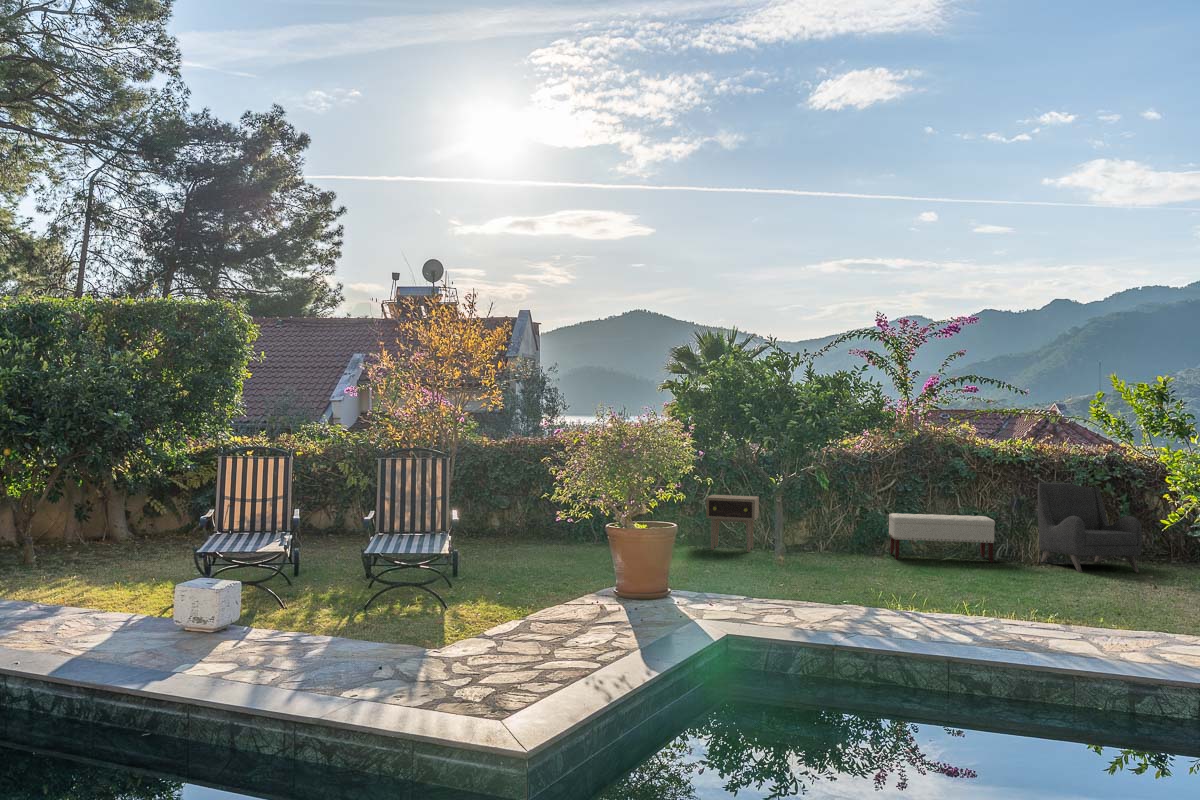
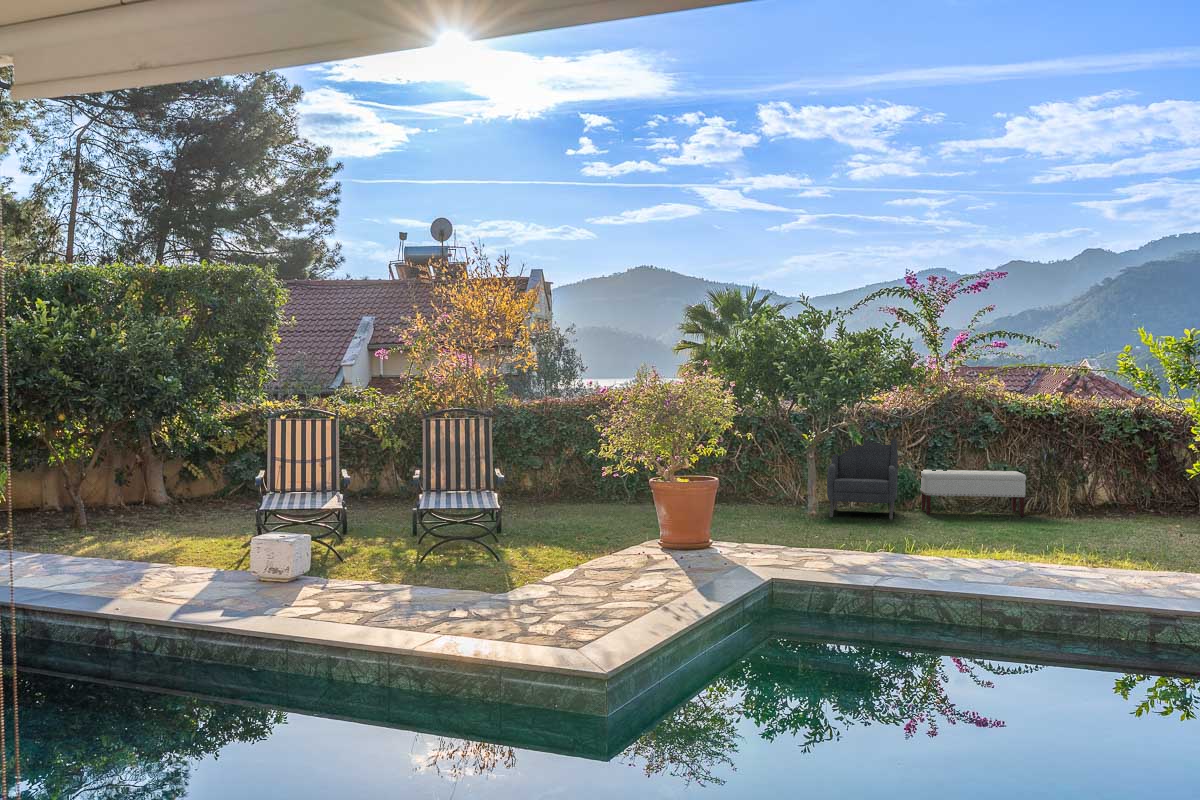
armchair: present [1038,483,1142,572] -> present [827,439,898,519]
side table: present [706,495,759,552] -> none [737,454,789,511]

